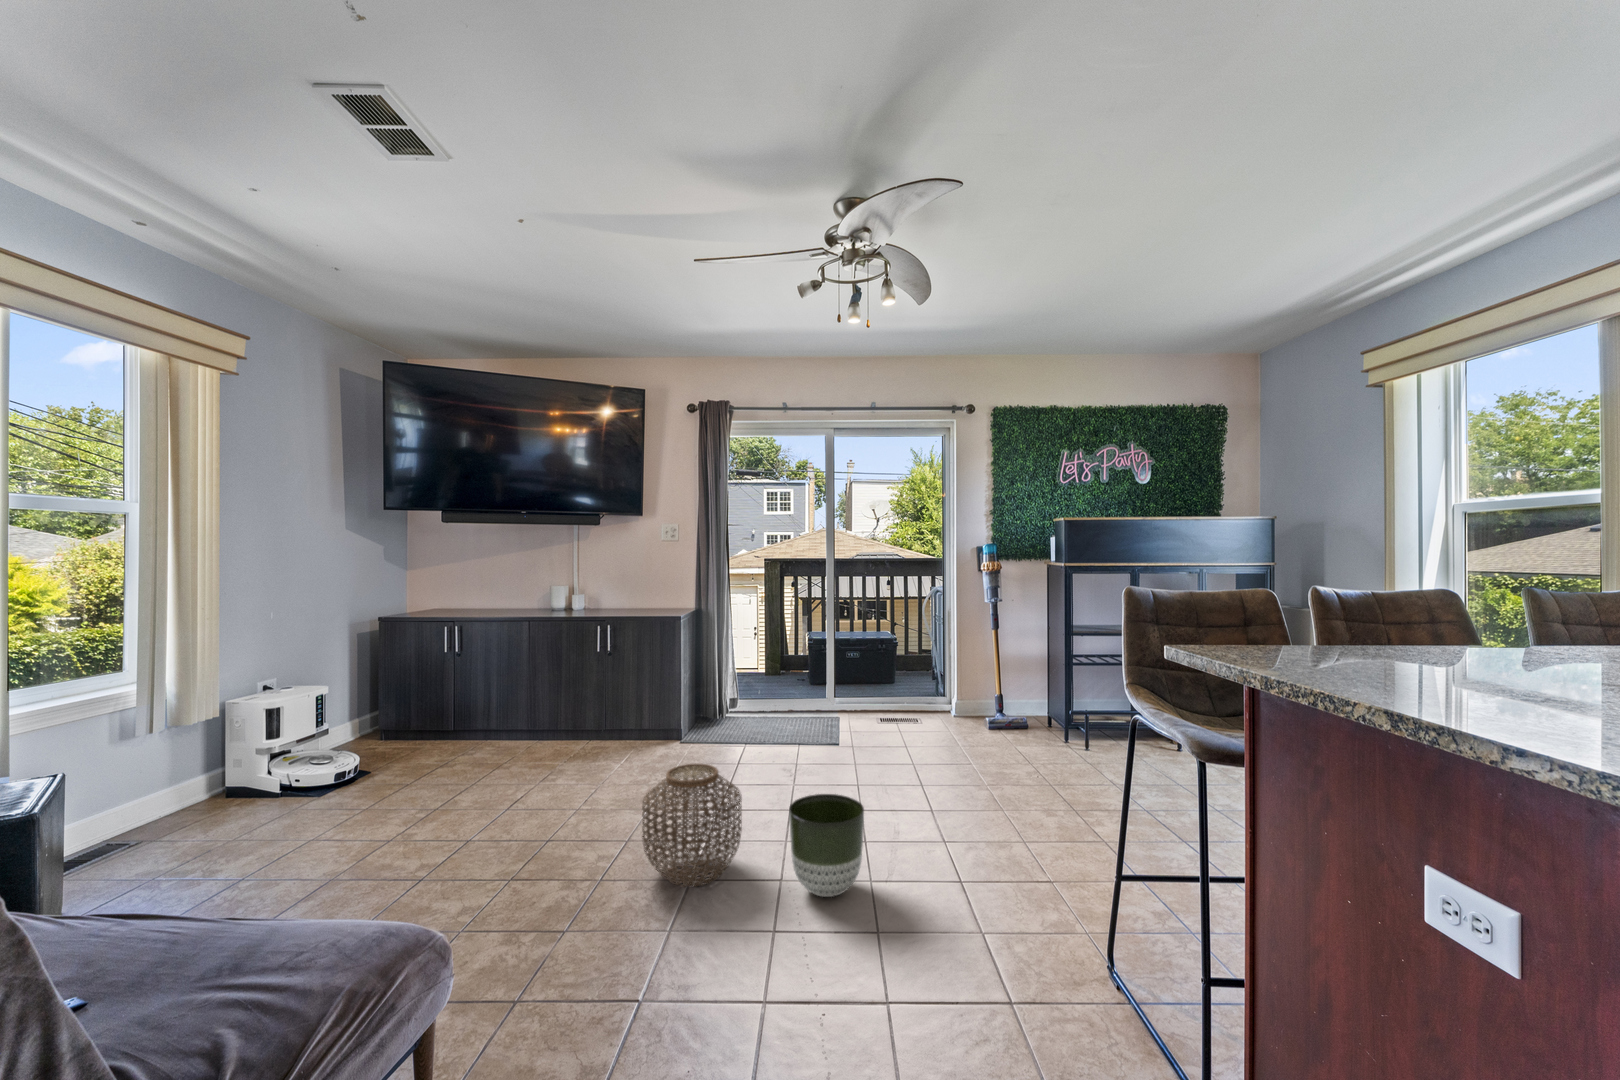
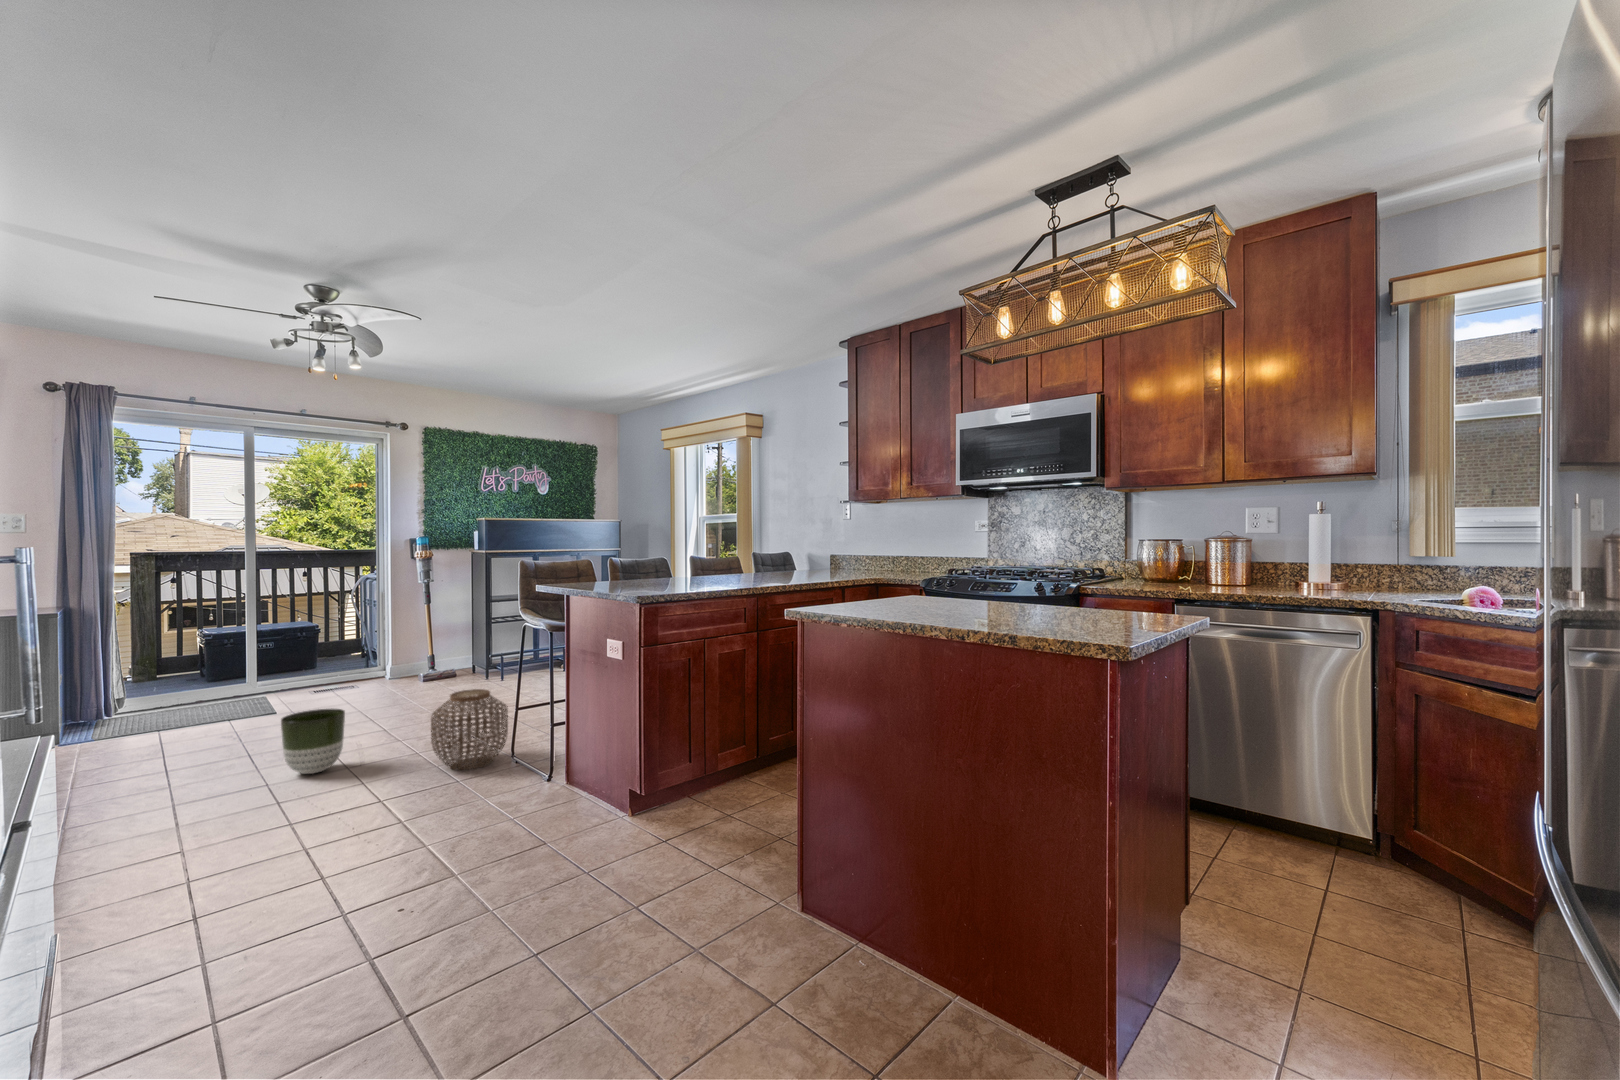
woven basket: present [642,763,742,887] -> present [431,689,508,770]

